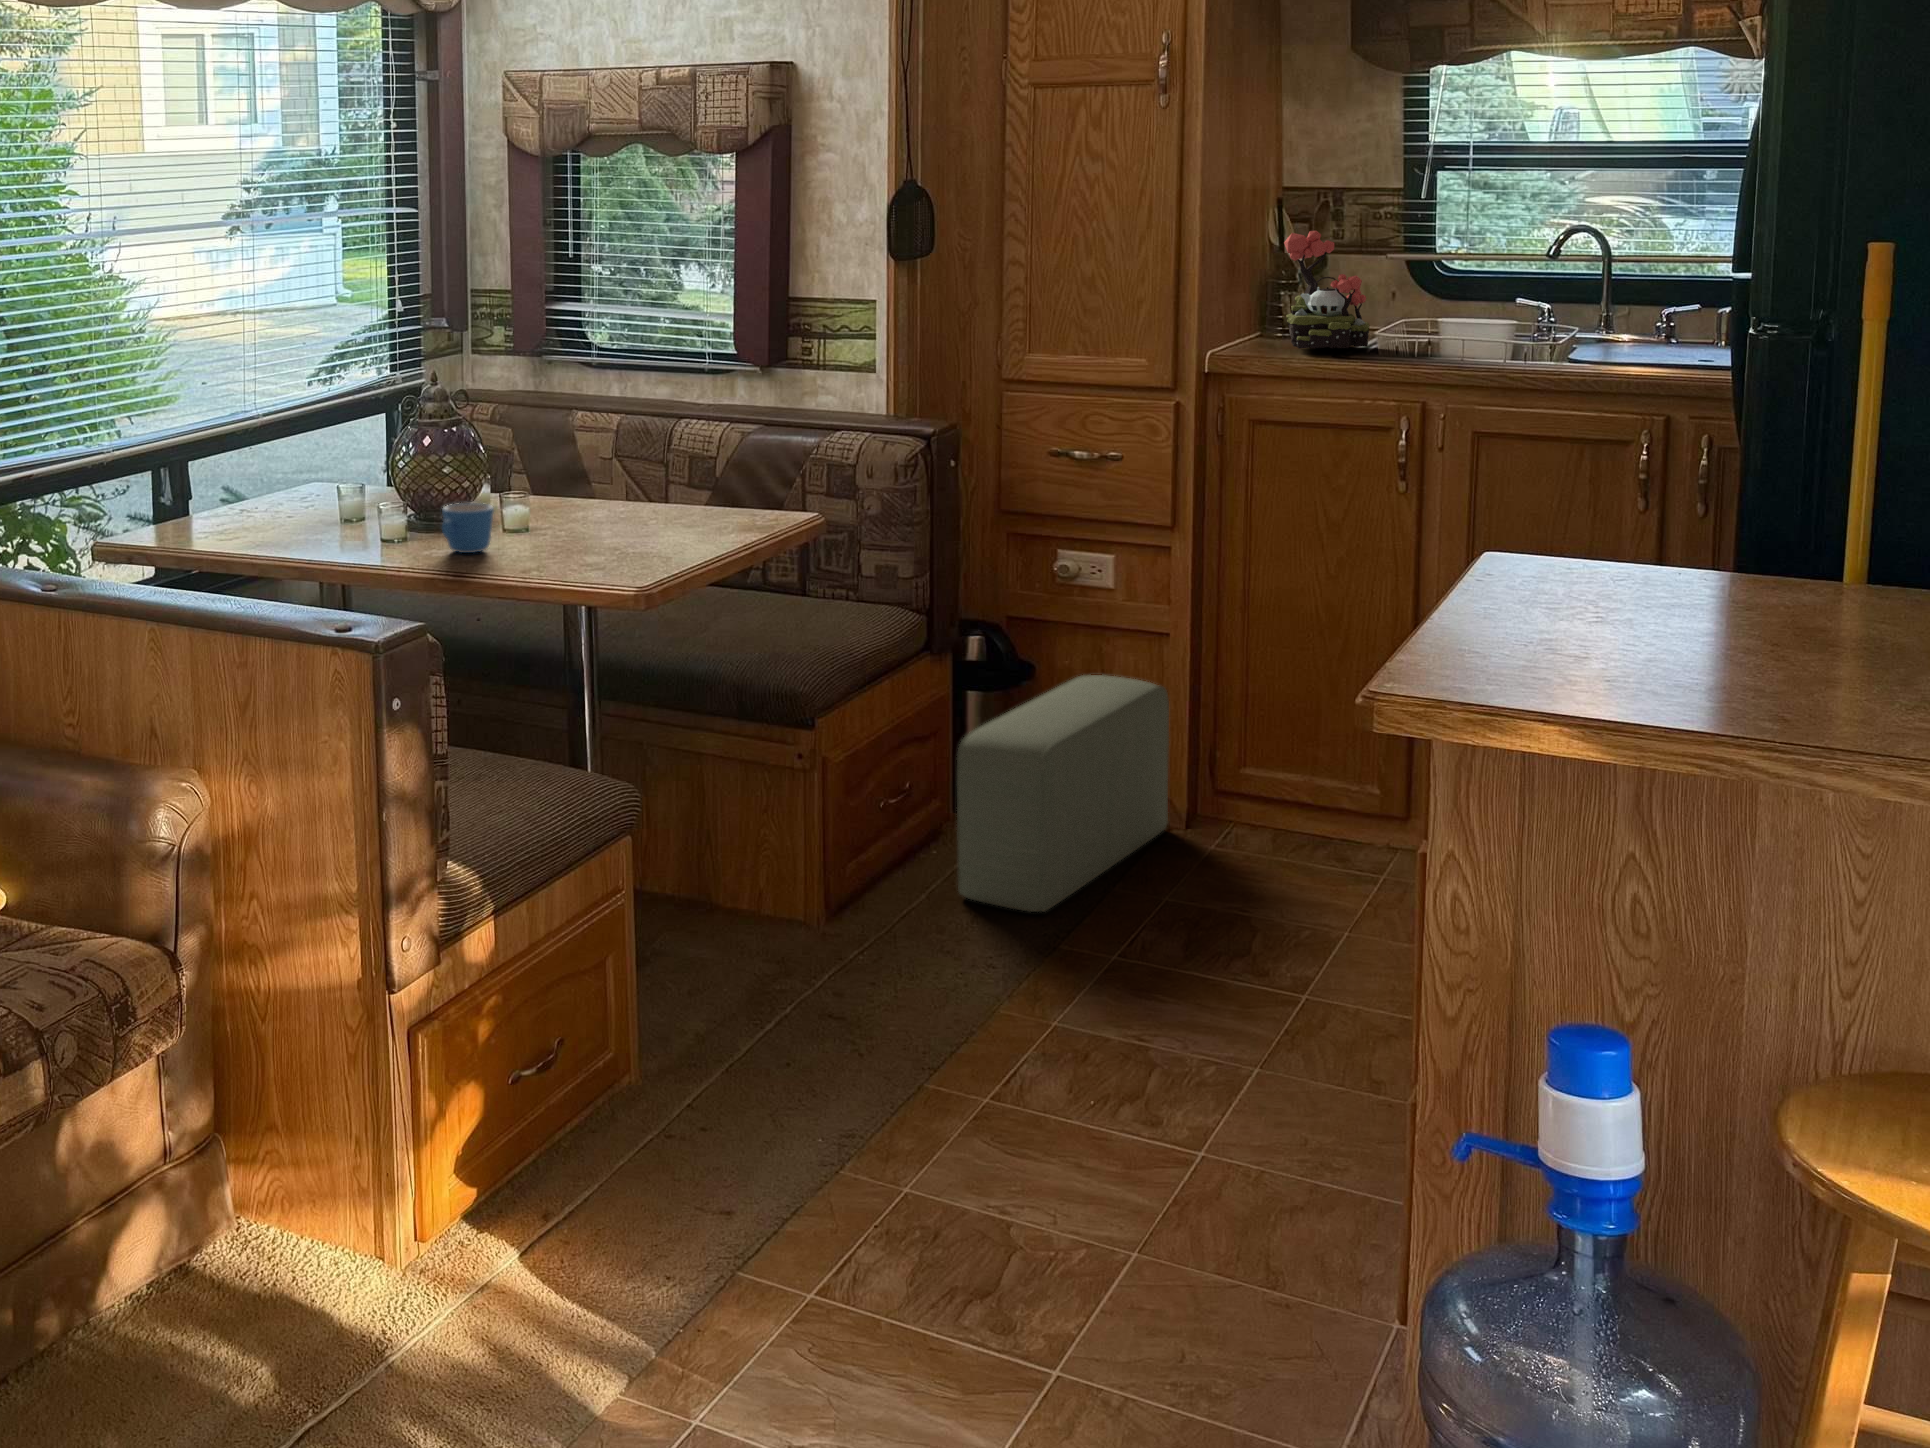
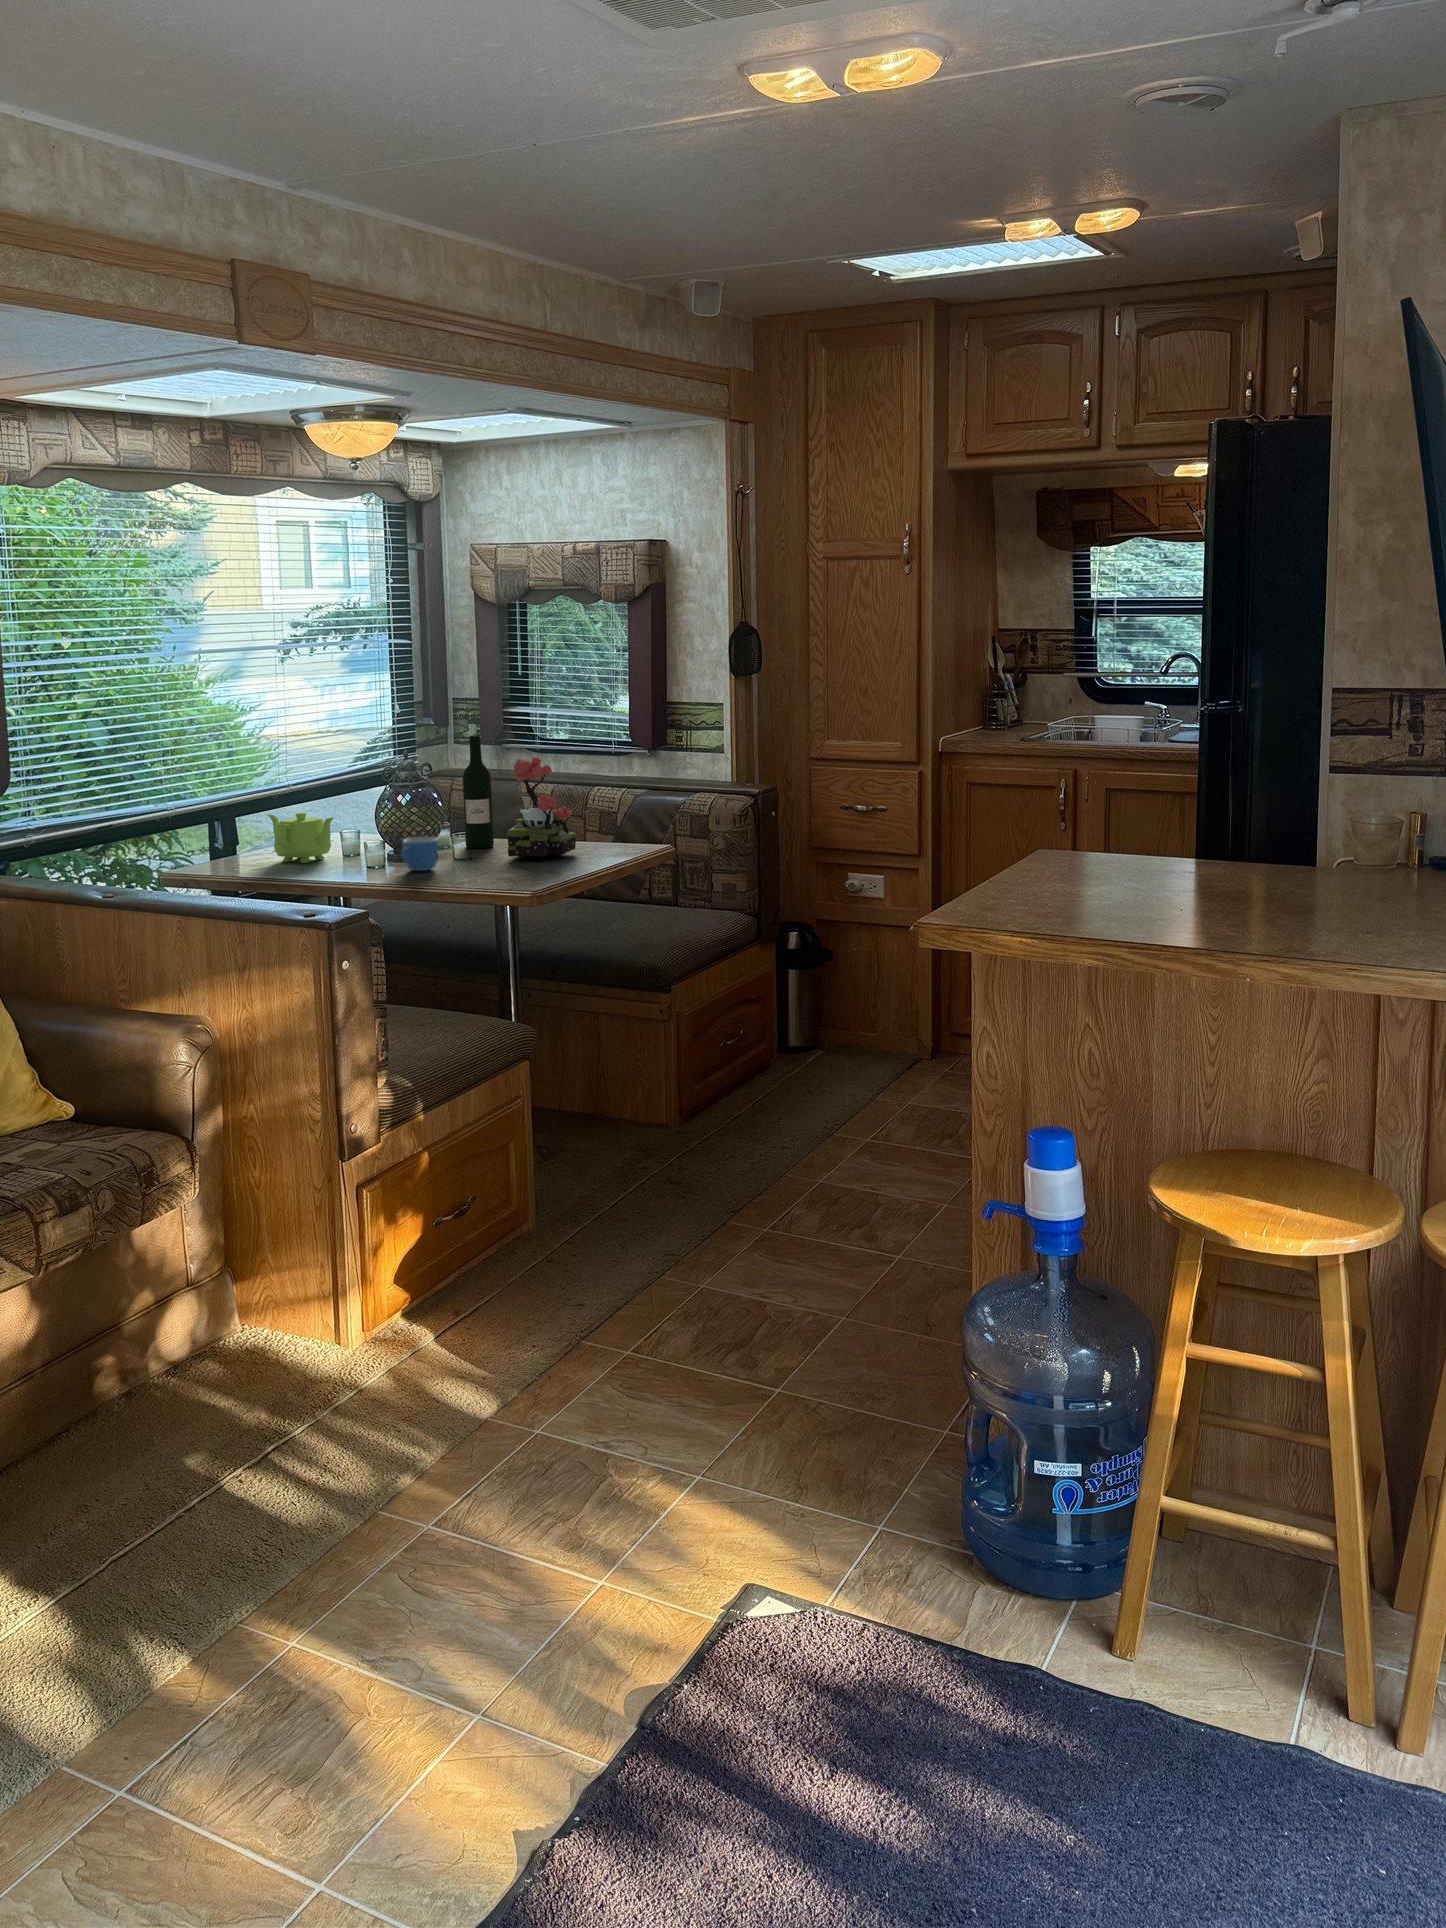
plant: present [1284,231,1370,349] -> present [507,757,576,857]
wine bottle: none [519,353,563,516] -> present [463,735,494,848]
teapot: none [244,463,342,536] -> present [268,813,334,863]
pouf: present [957,675,1169,912] -> none [769,956,919,1113]

